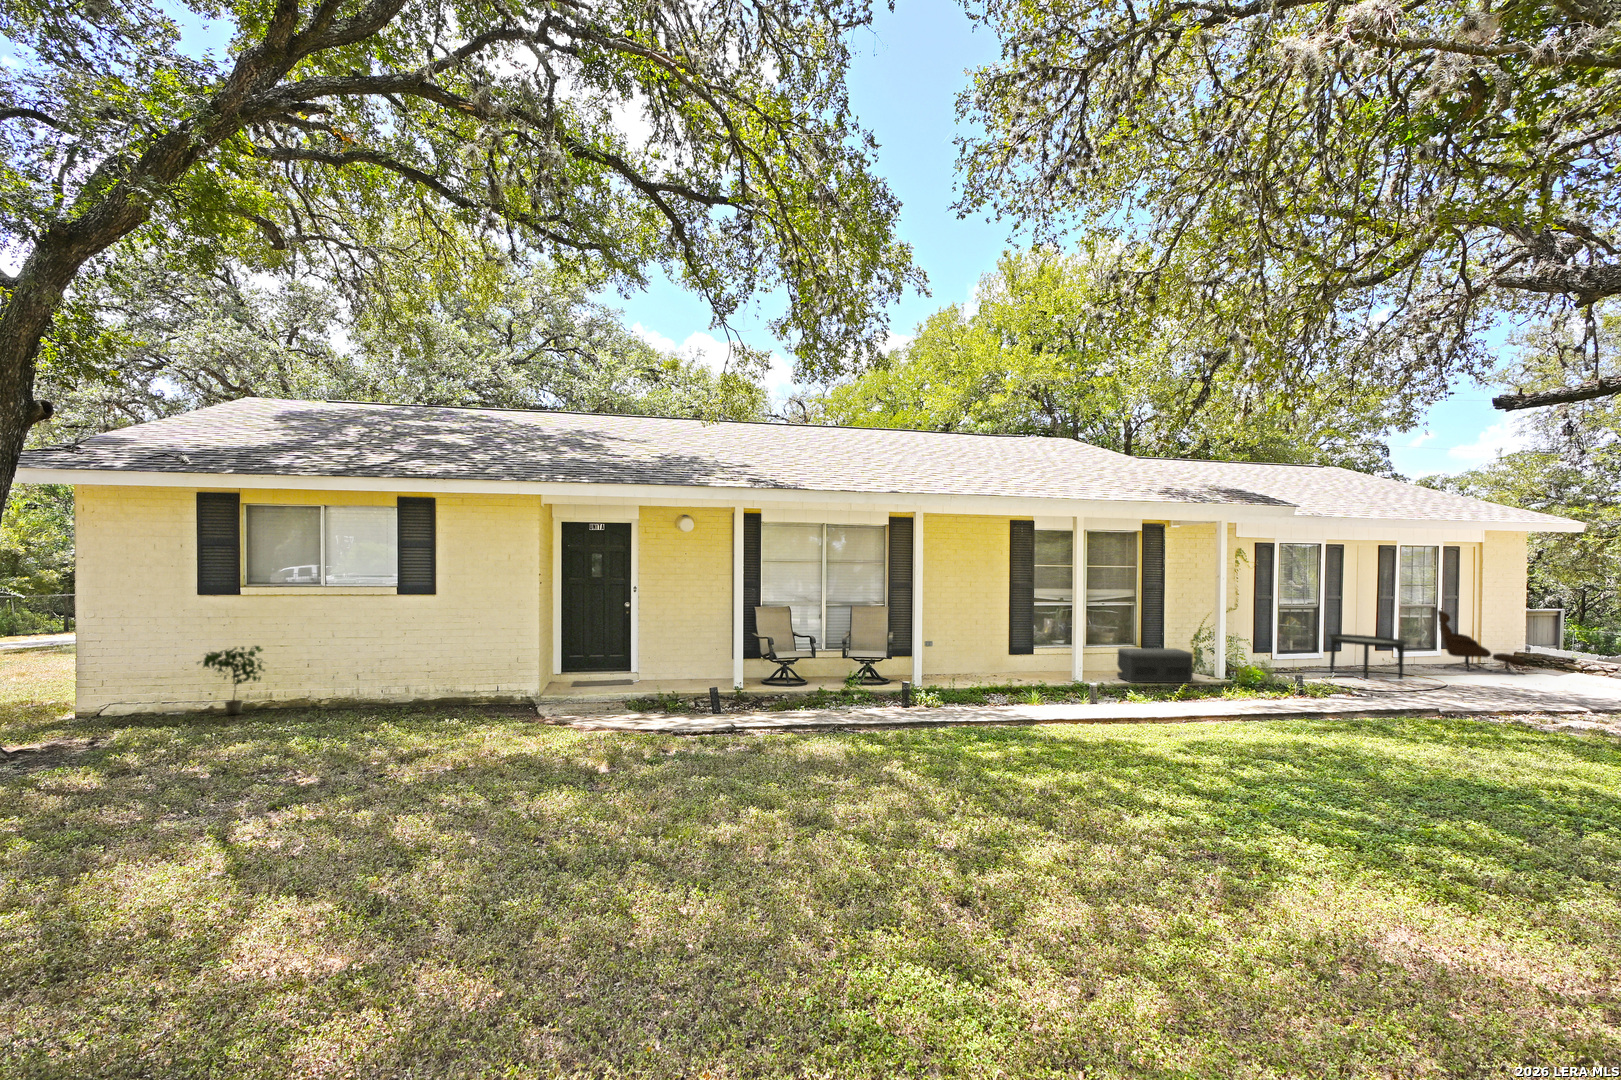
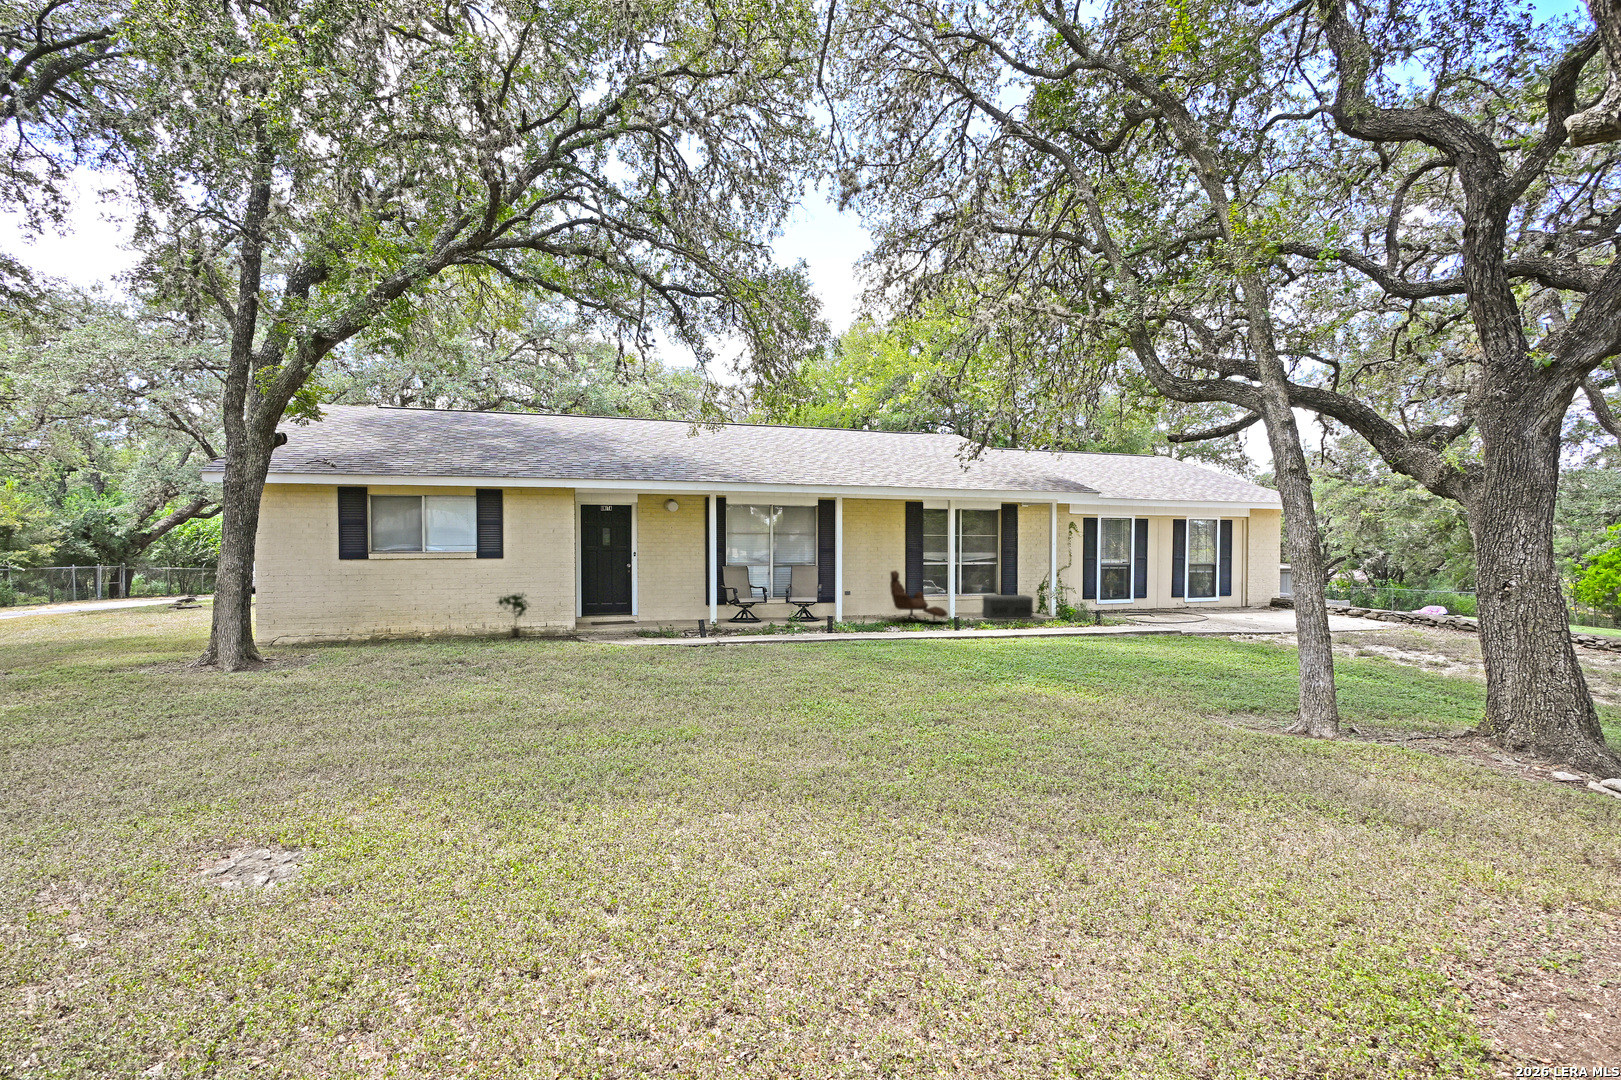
lounge chair: present [1438,610,1526,672] -> present [890,571,947,622]
round table: present [1329,634,1407,679] -> none [1135,585,1184,615]
potted plant: present [197,646,265,715] -> present [498,593,528,637]

